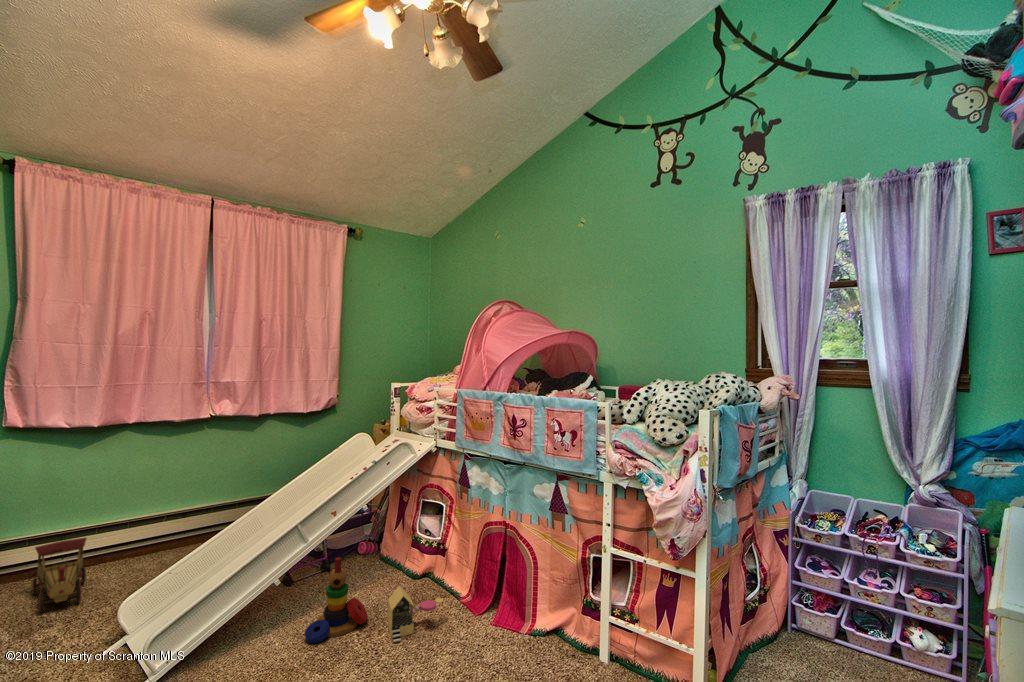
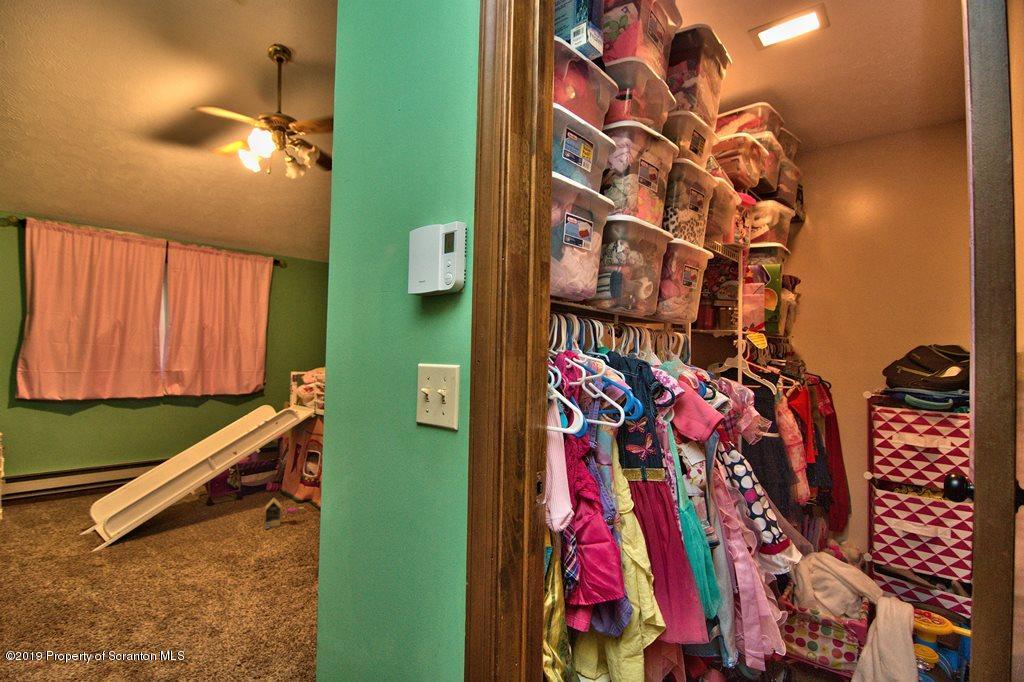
toy train: present [32,538,86,612] -> none [34,473,72,515]
stacking toy: present [305,557,368,644] -> none [209,479,254,529]

